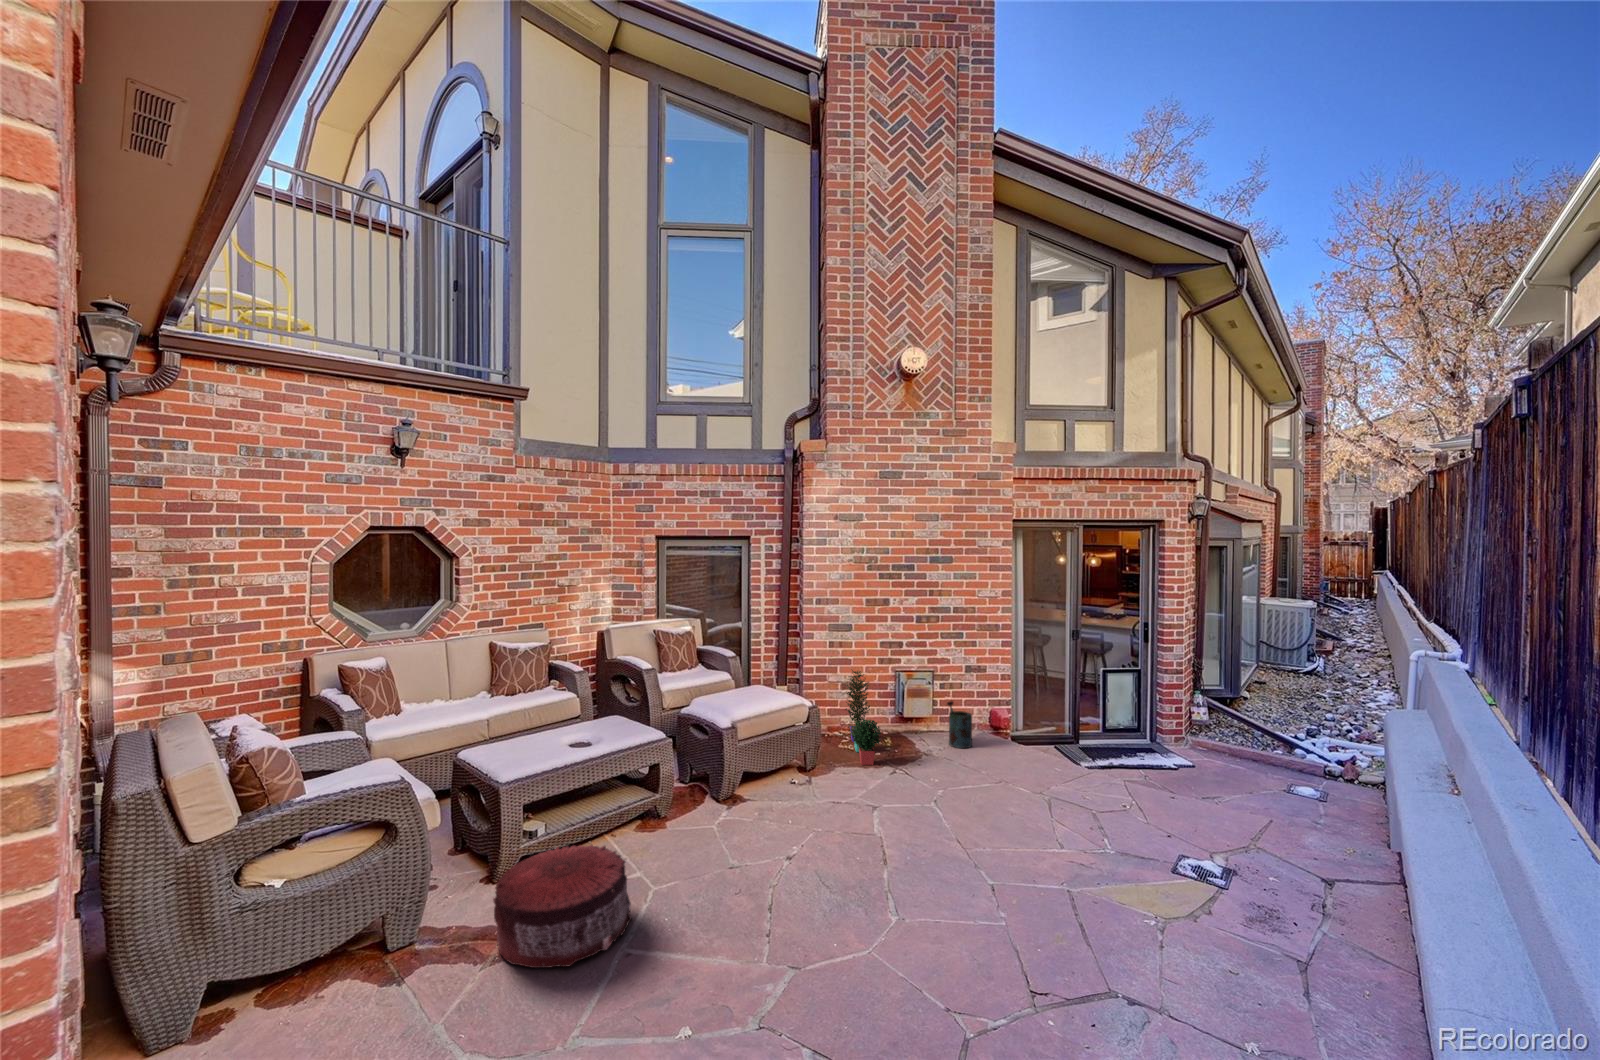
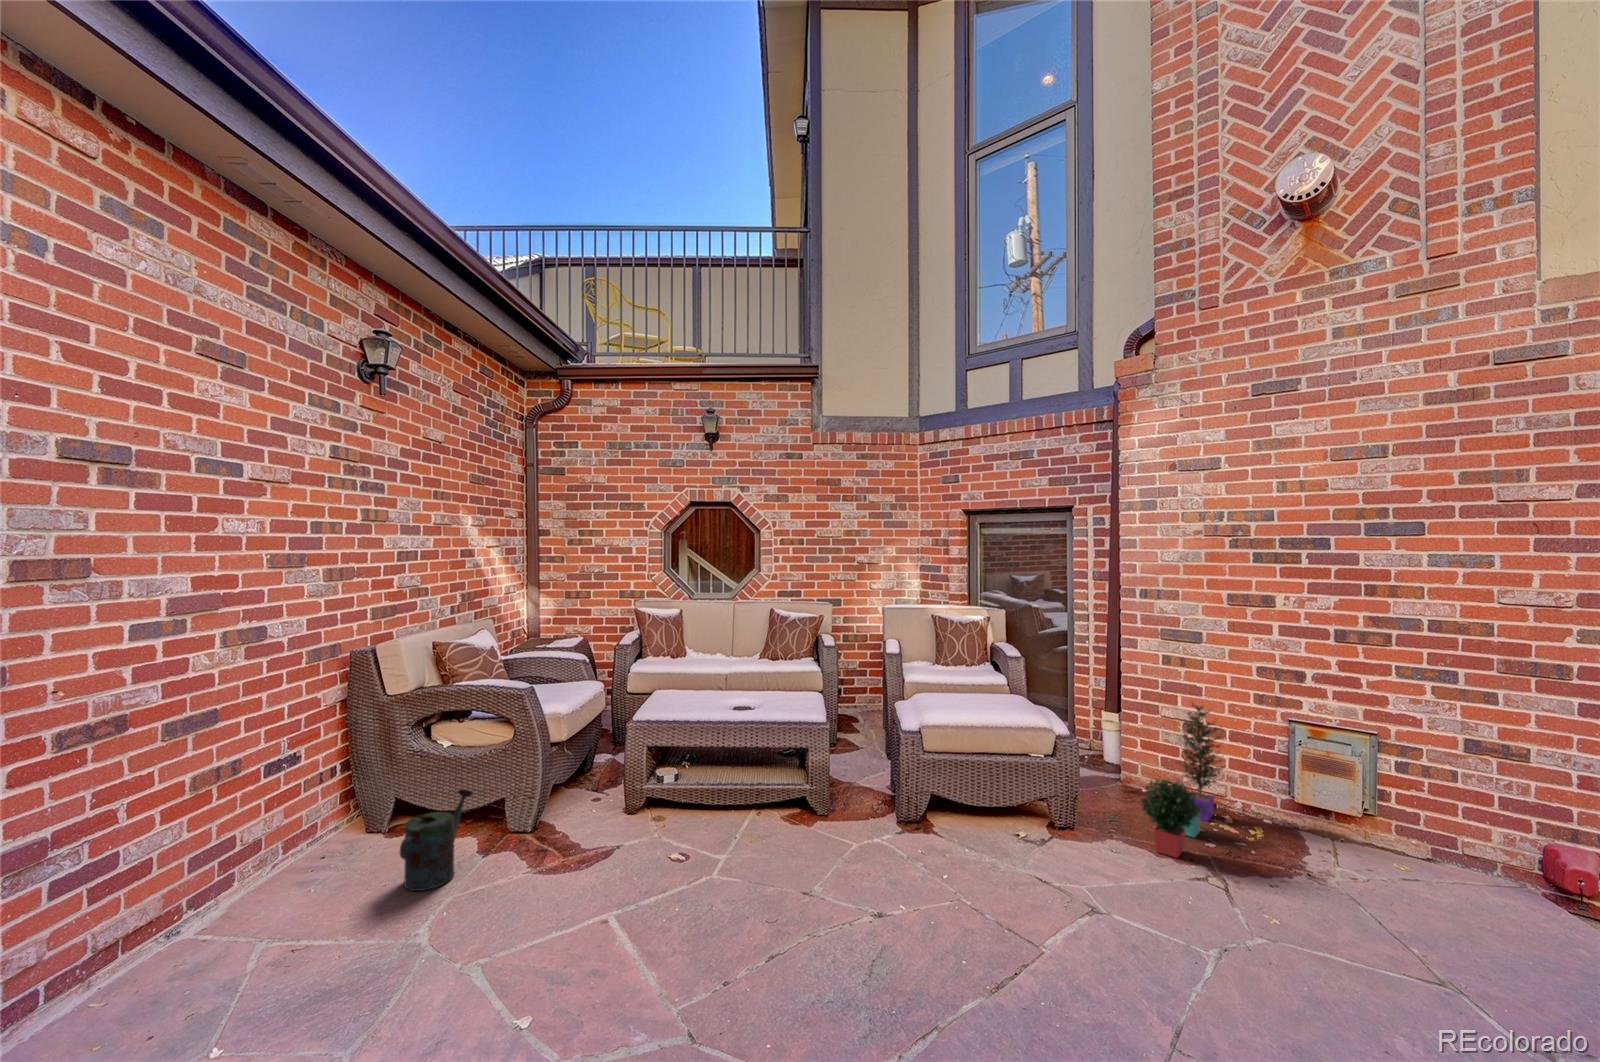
watering can: present [947,701,972,748] -> present [400,789,473,891]
pouf: present [493,845,632,968] -> none [506,801,646,924]

